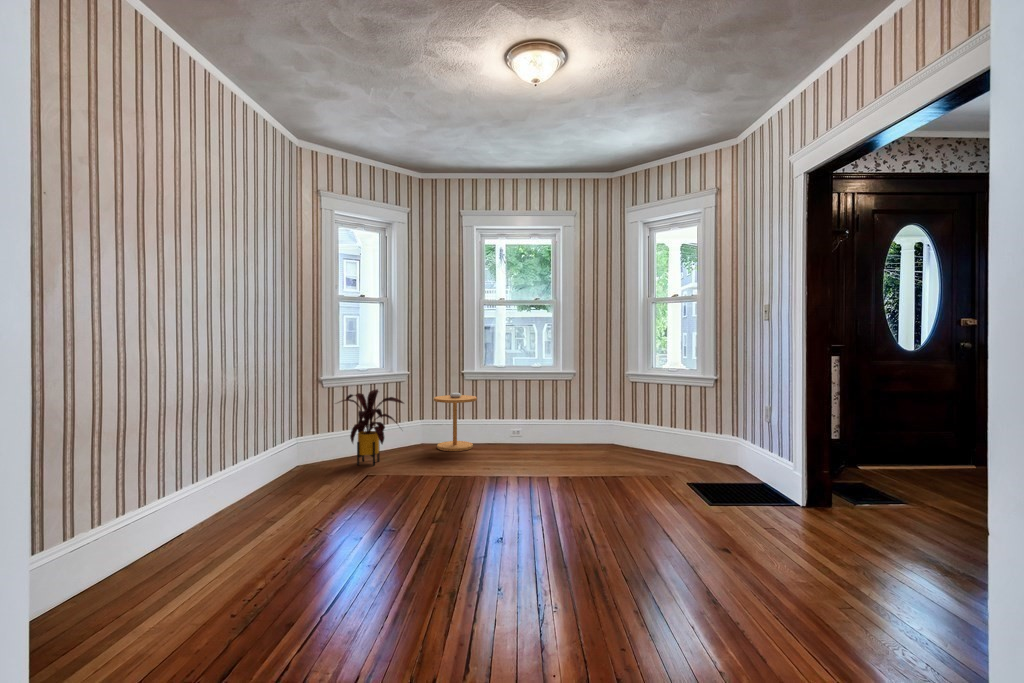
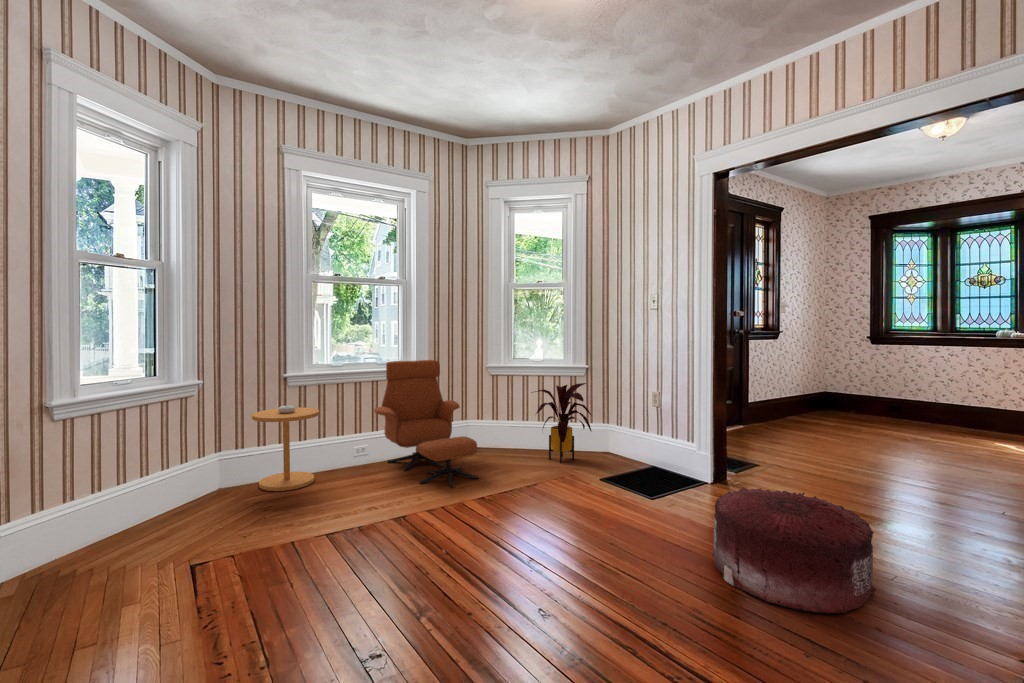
lounge chair: none [518,365,590,467] -> present [374,360,478,488]
house plant: present [338,389,403,465] -> present [531,383,591,463]
pouf: none [651,490,795,601] -> present [713,487,876,614]

